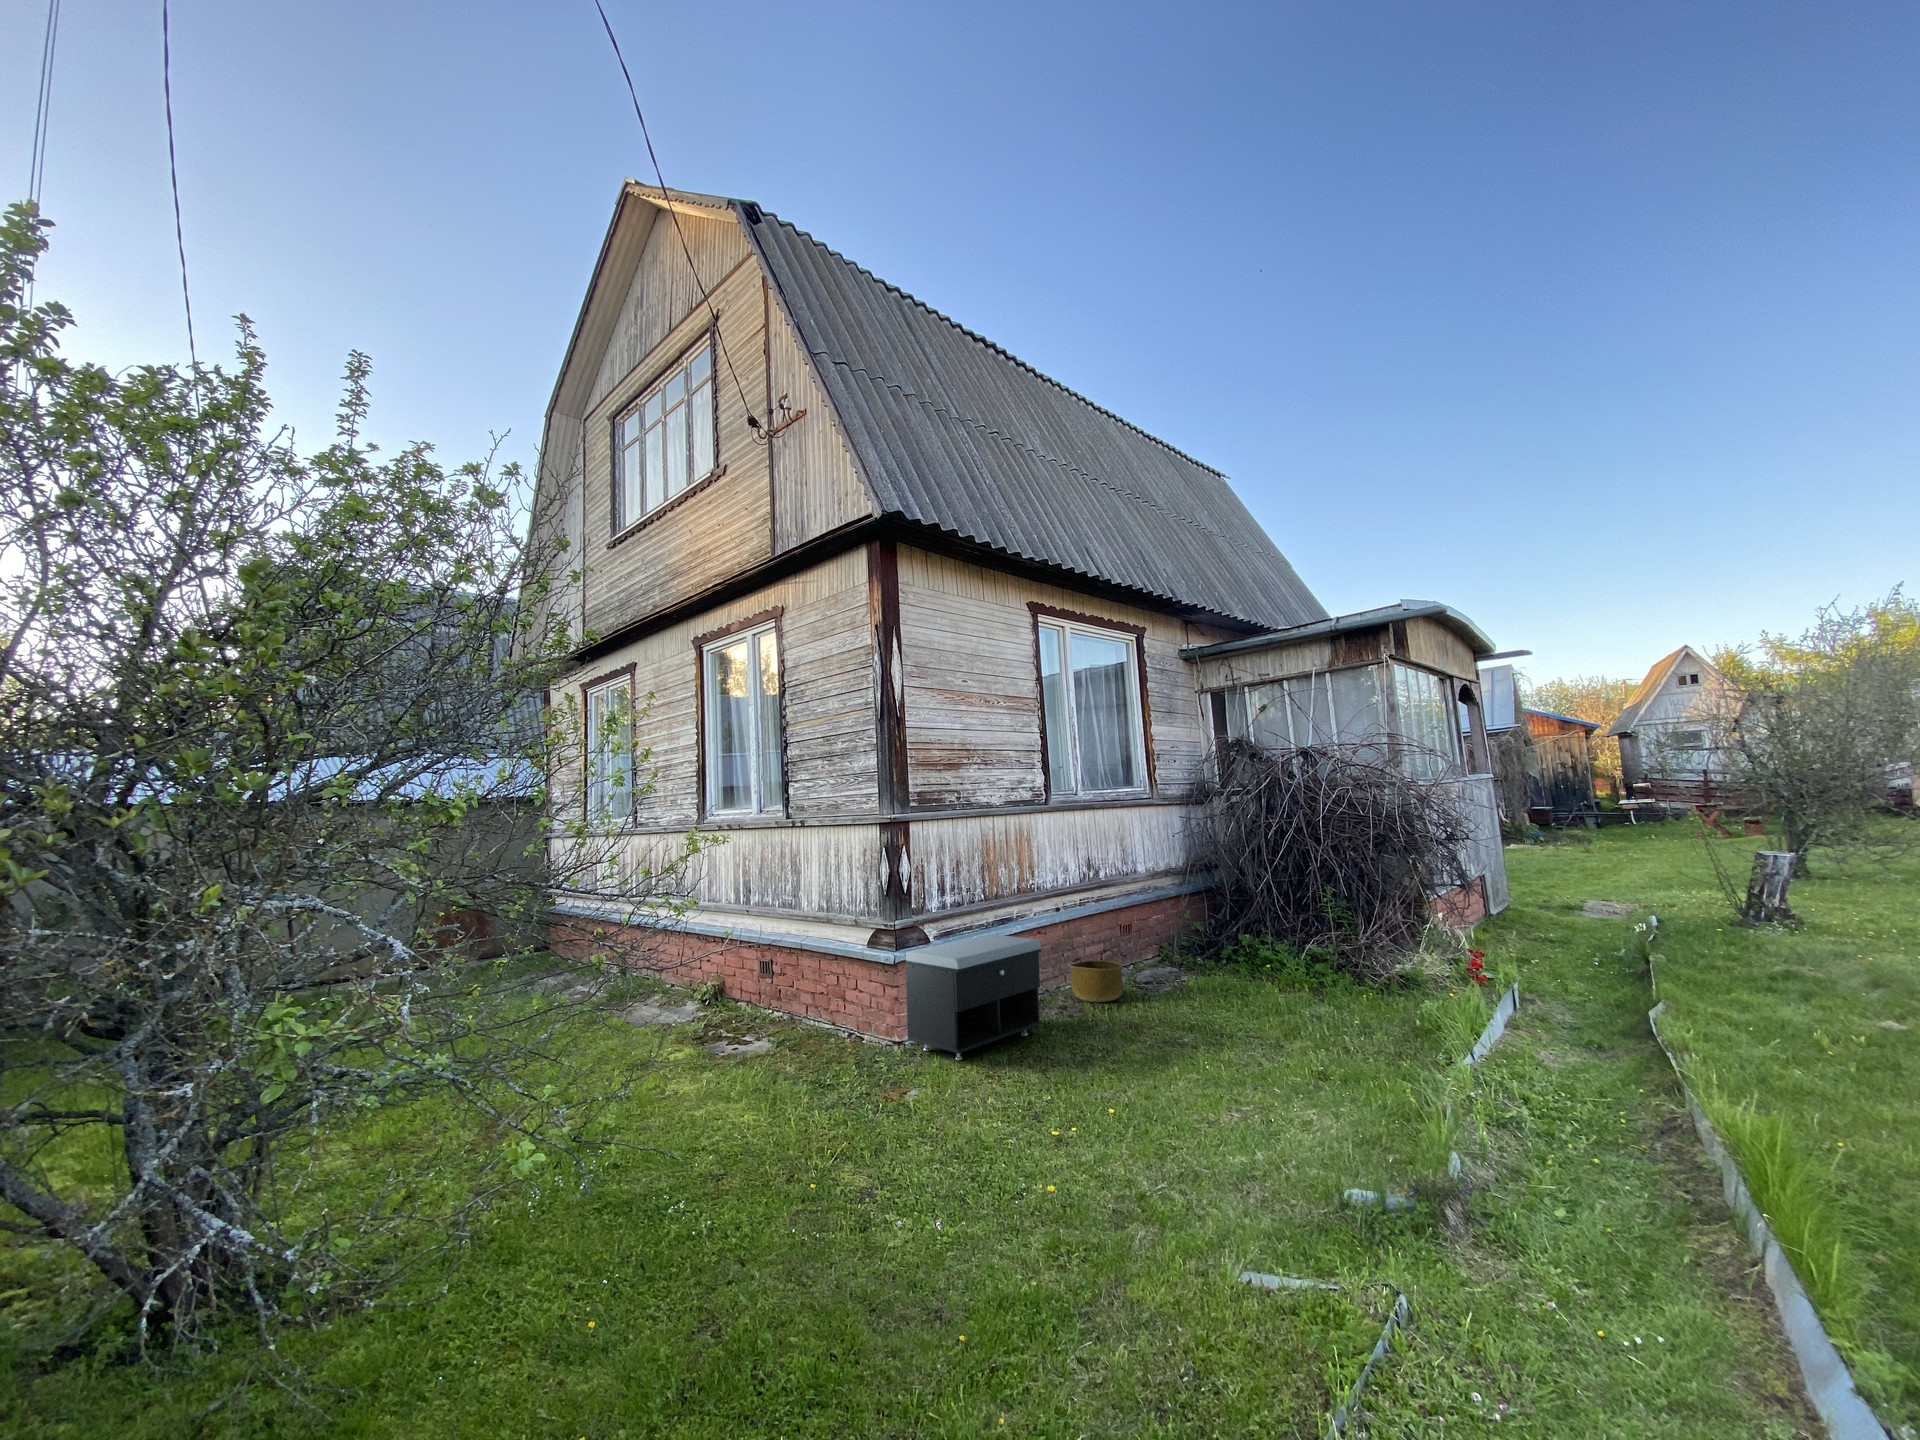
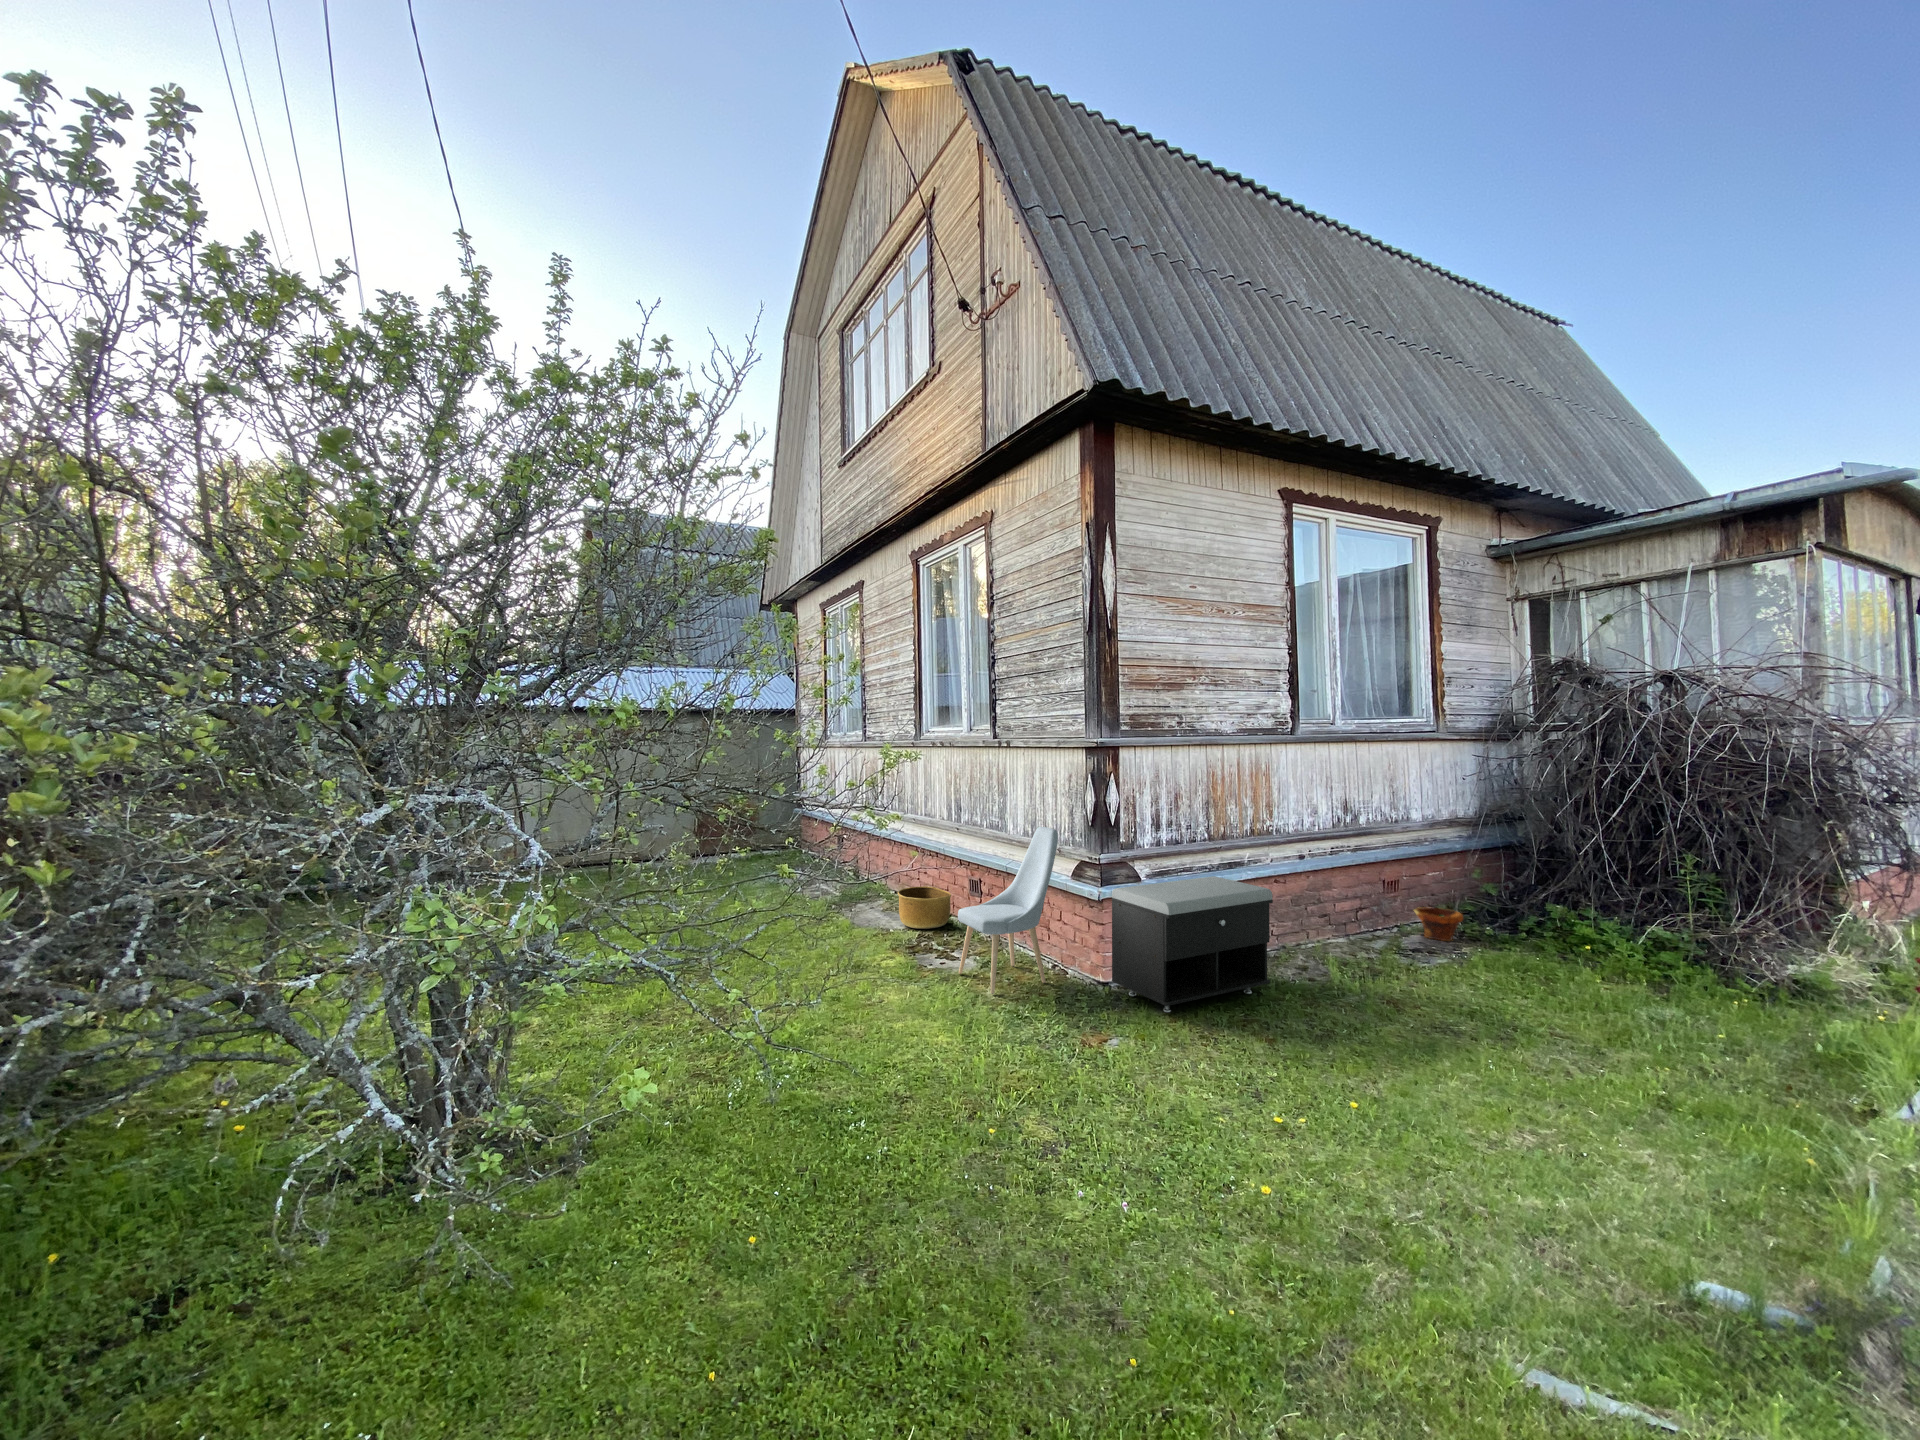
chair: none [758,901,853,1067] -> present [958,827,1058,994]
planter: none [1148,948,1185,975] -> present [1414,907,1463,941]
basket: present [1070,960,1123,1002] -> present [898,886,951,929]

